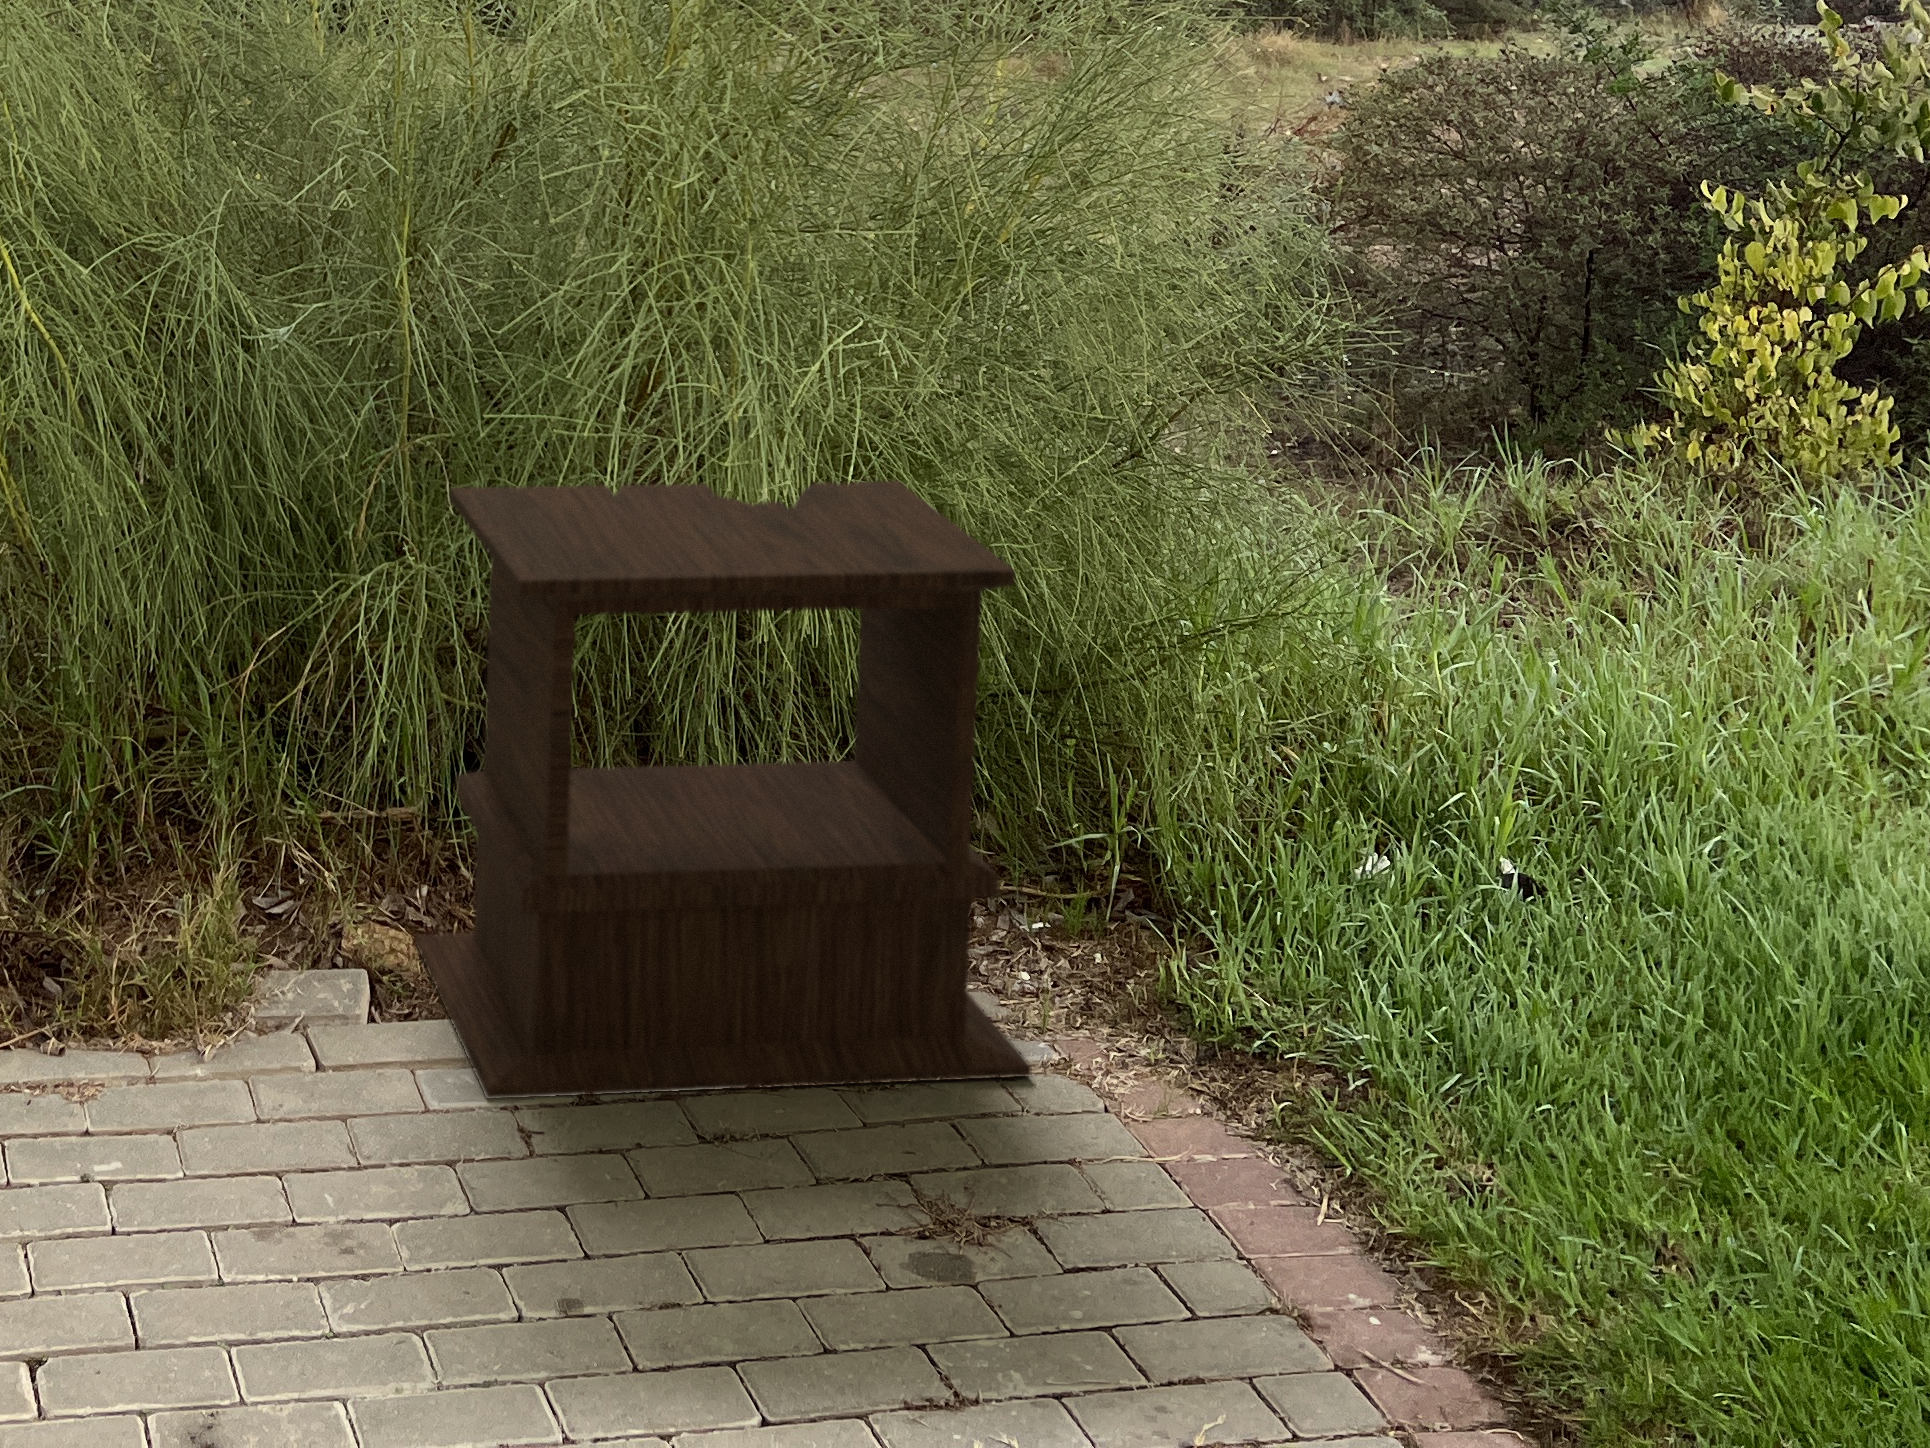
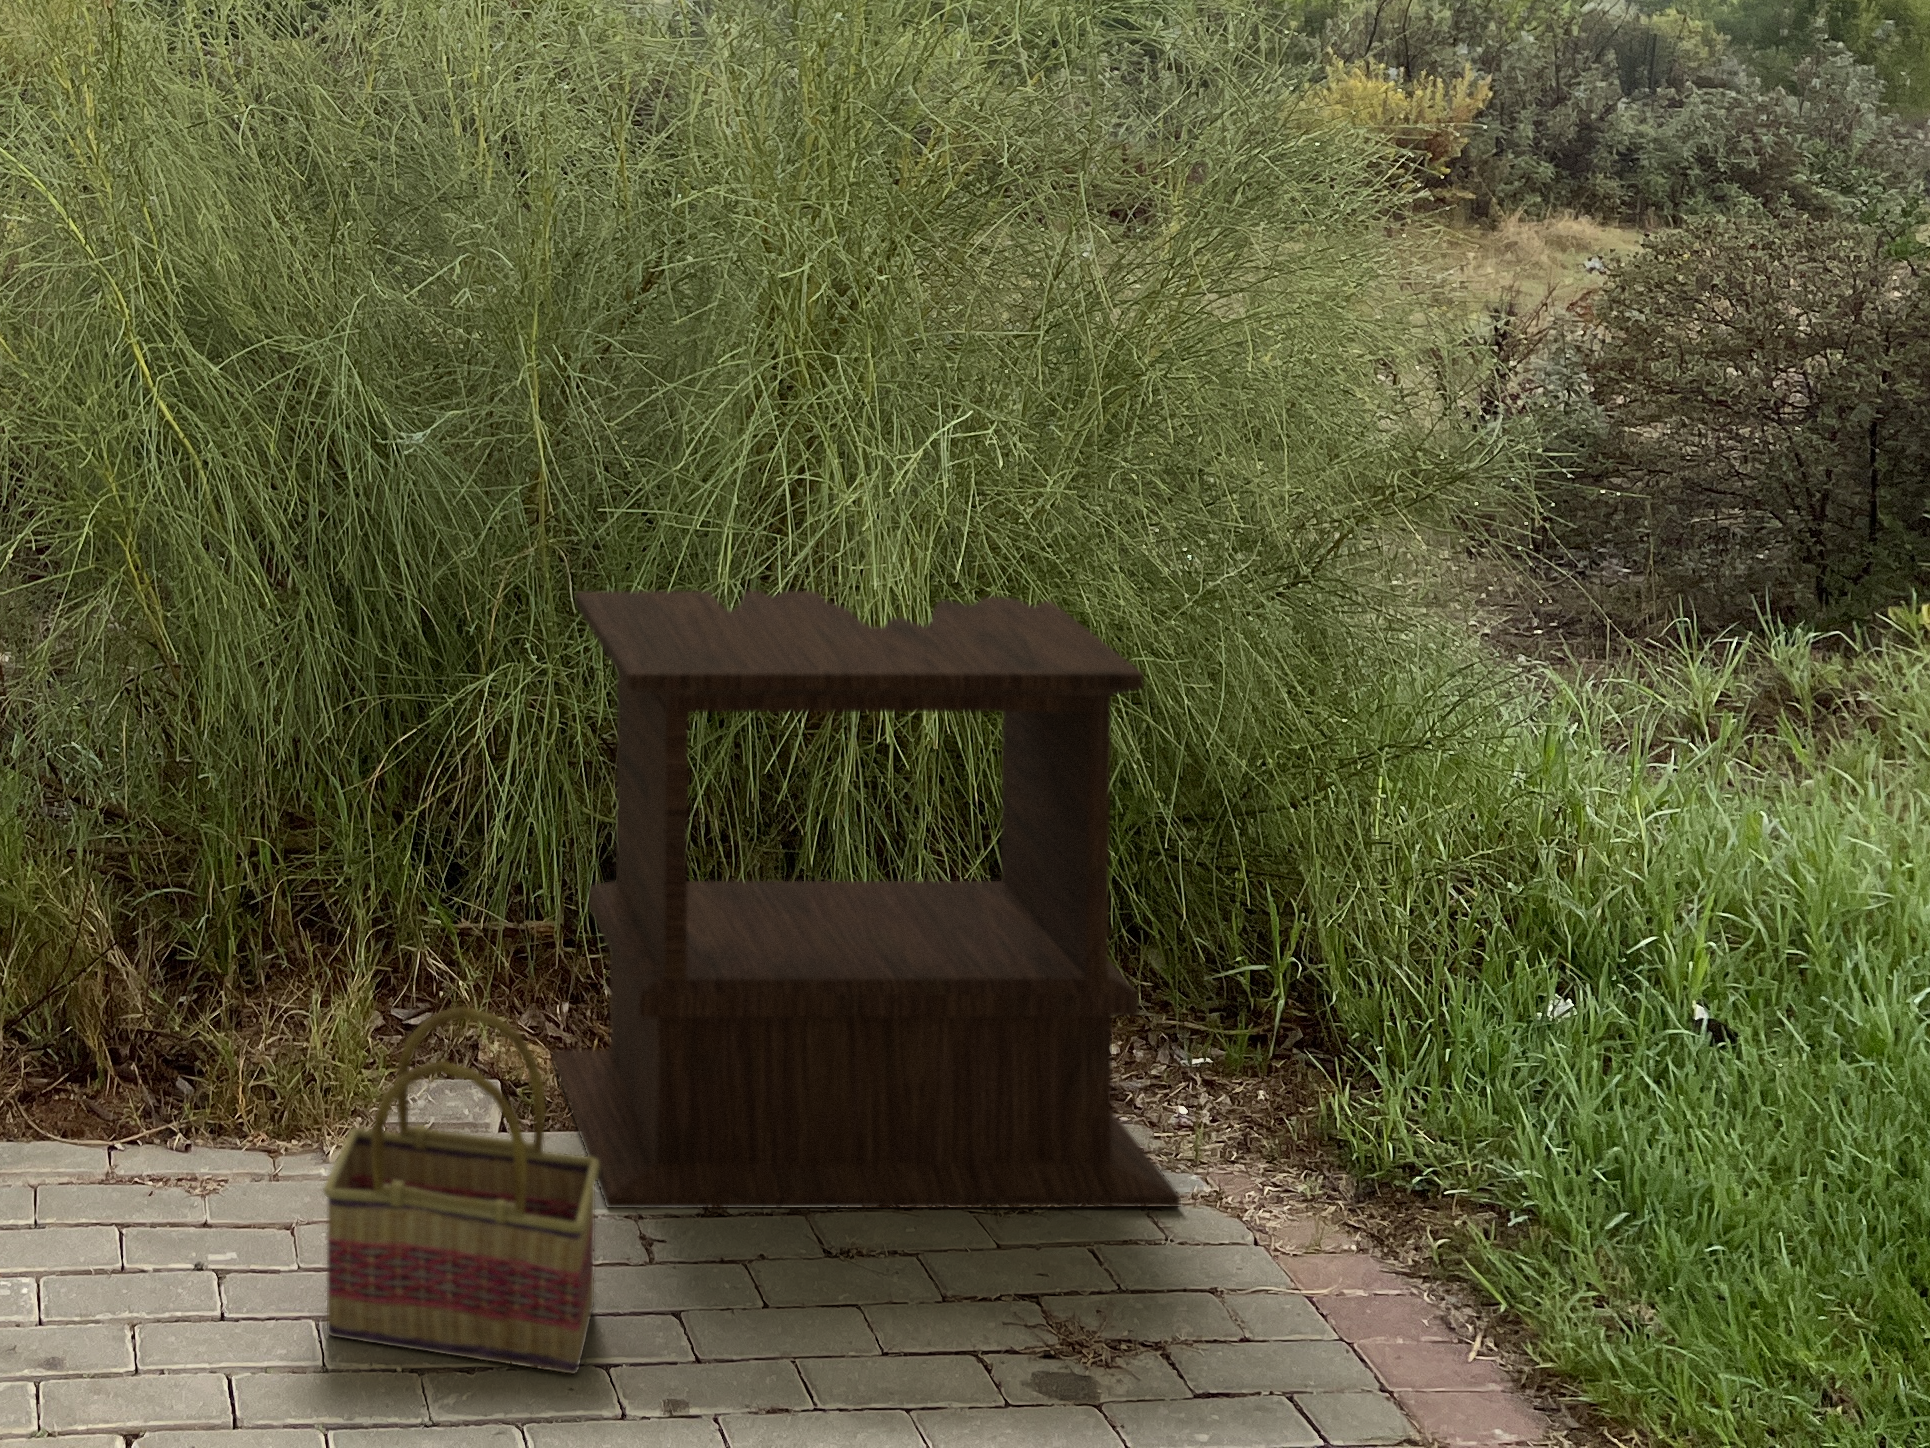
basket: none [226,917,496,1277] -> present [323,1006,599,1374]

